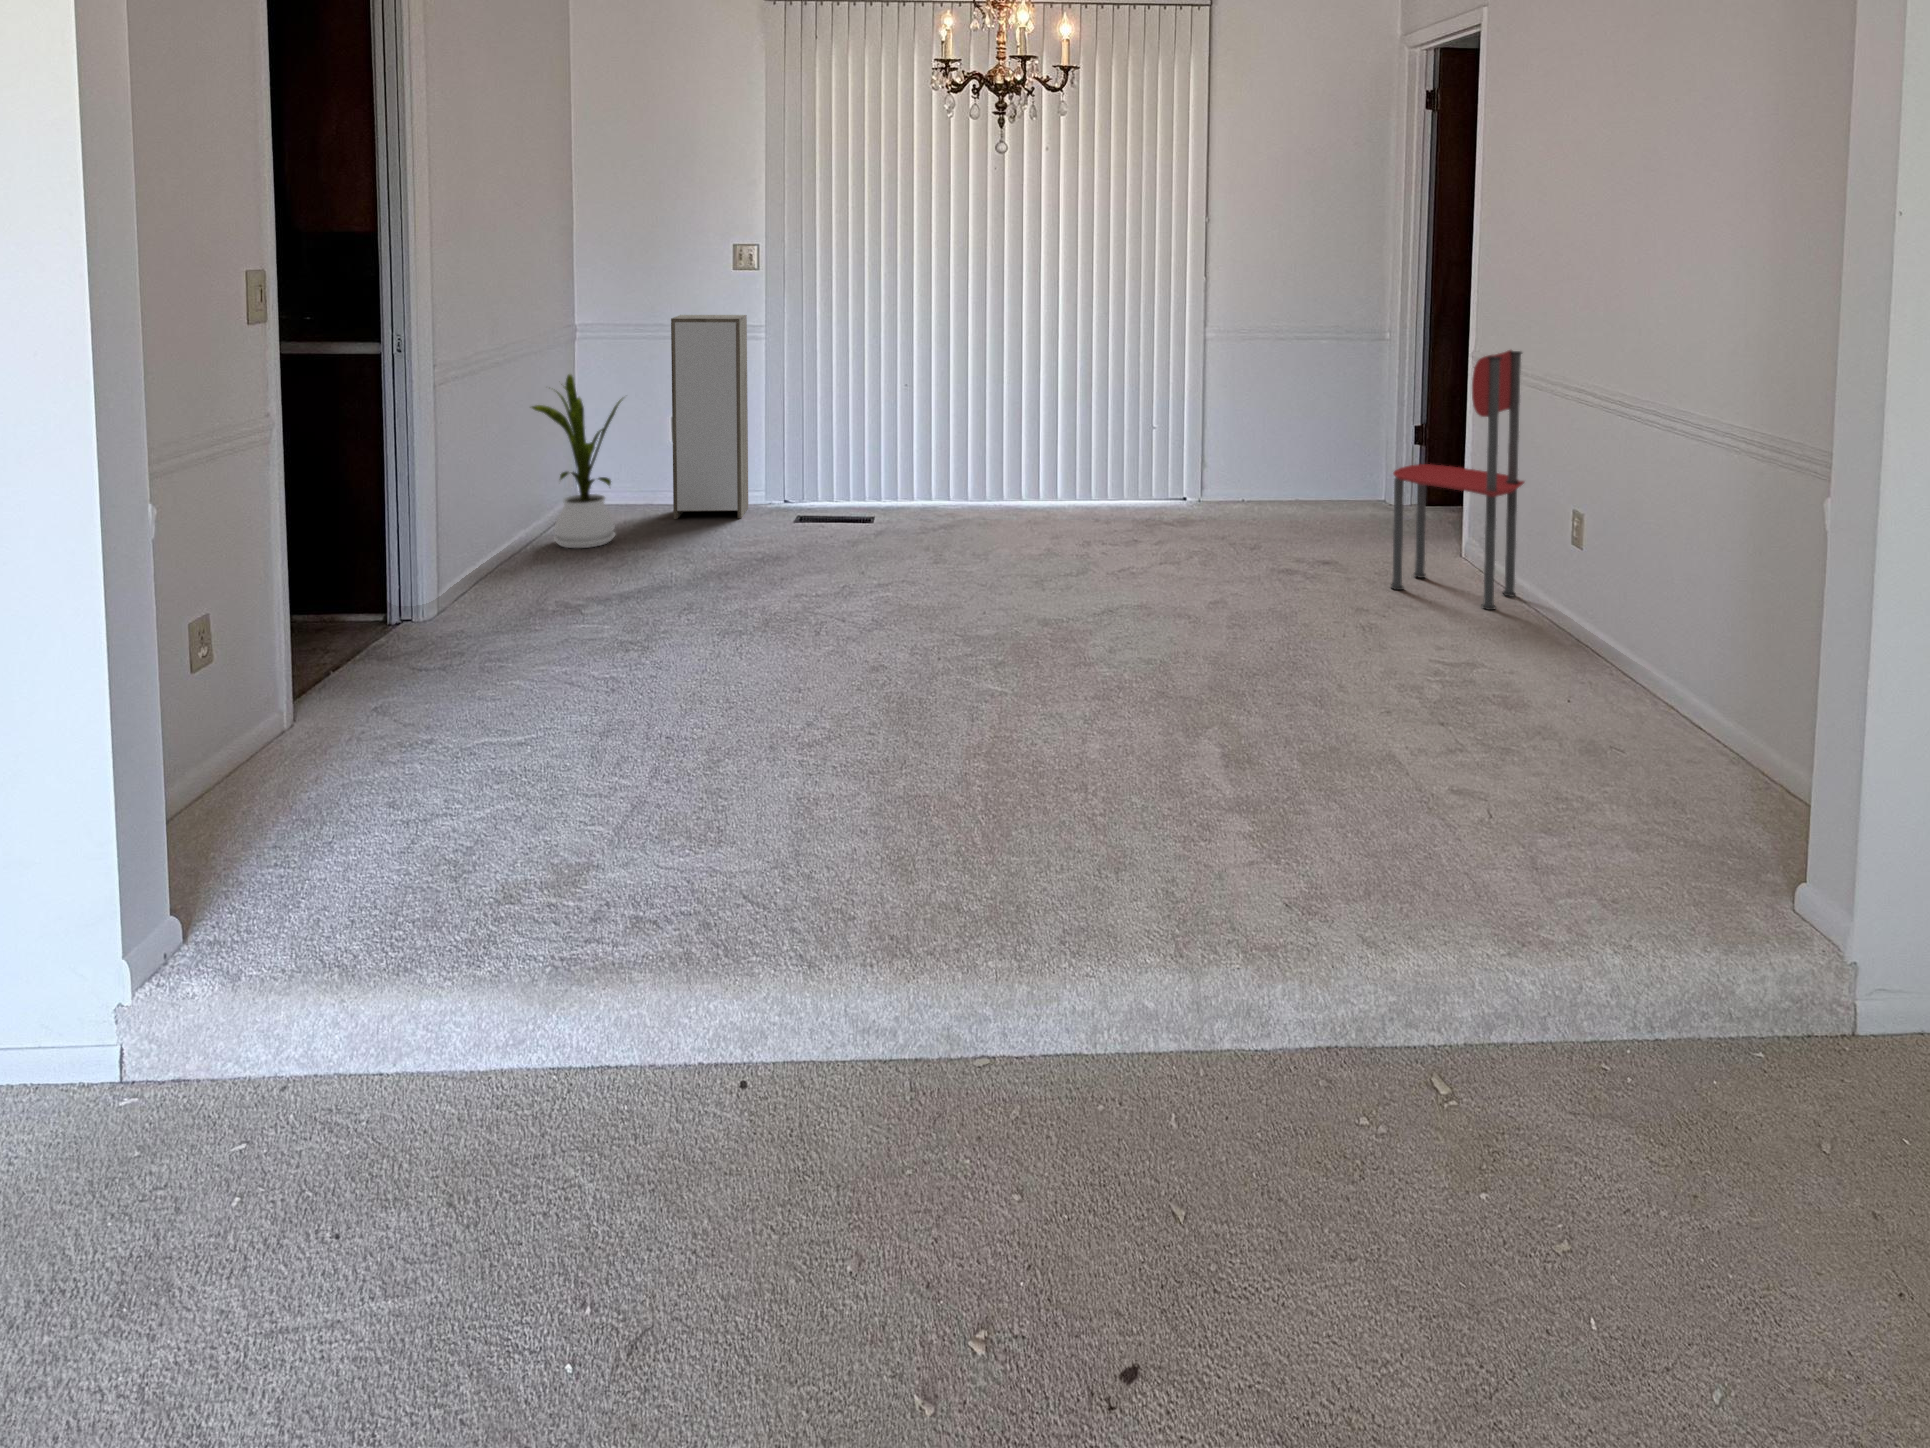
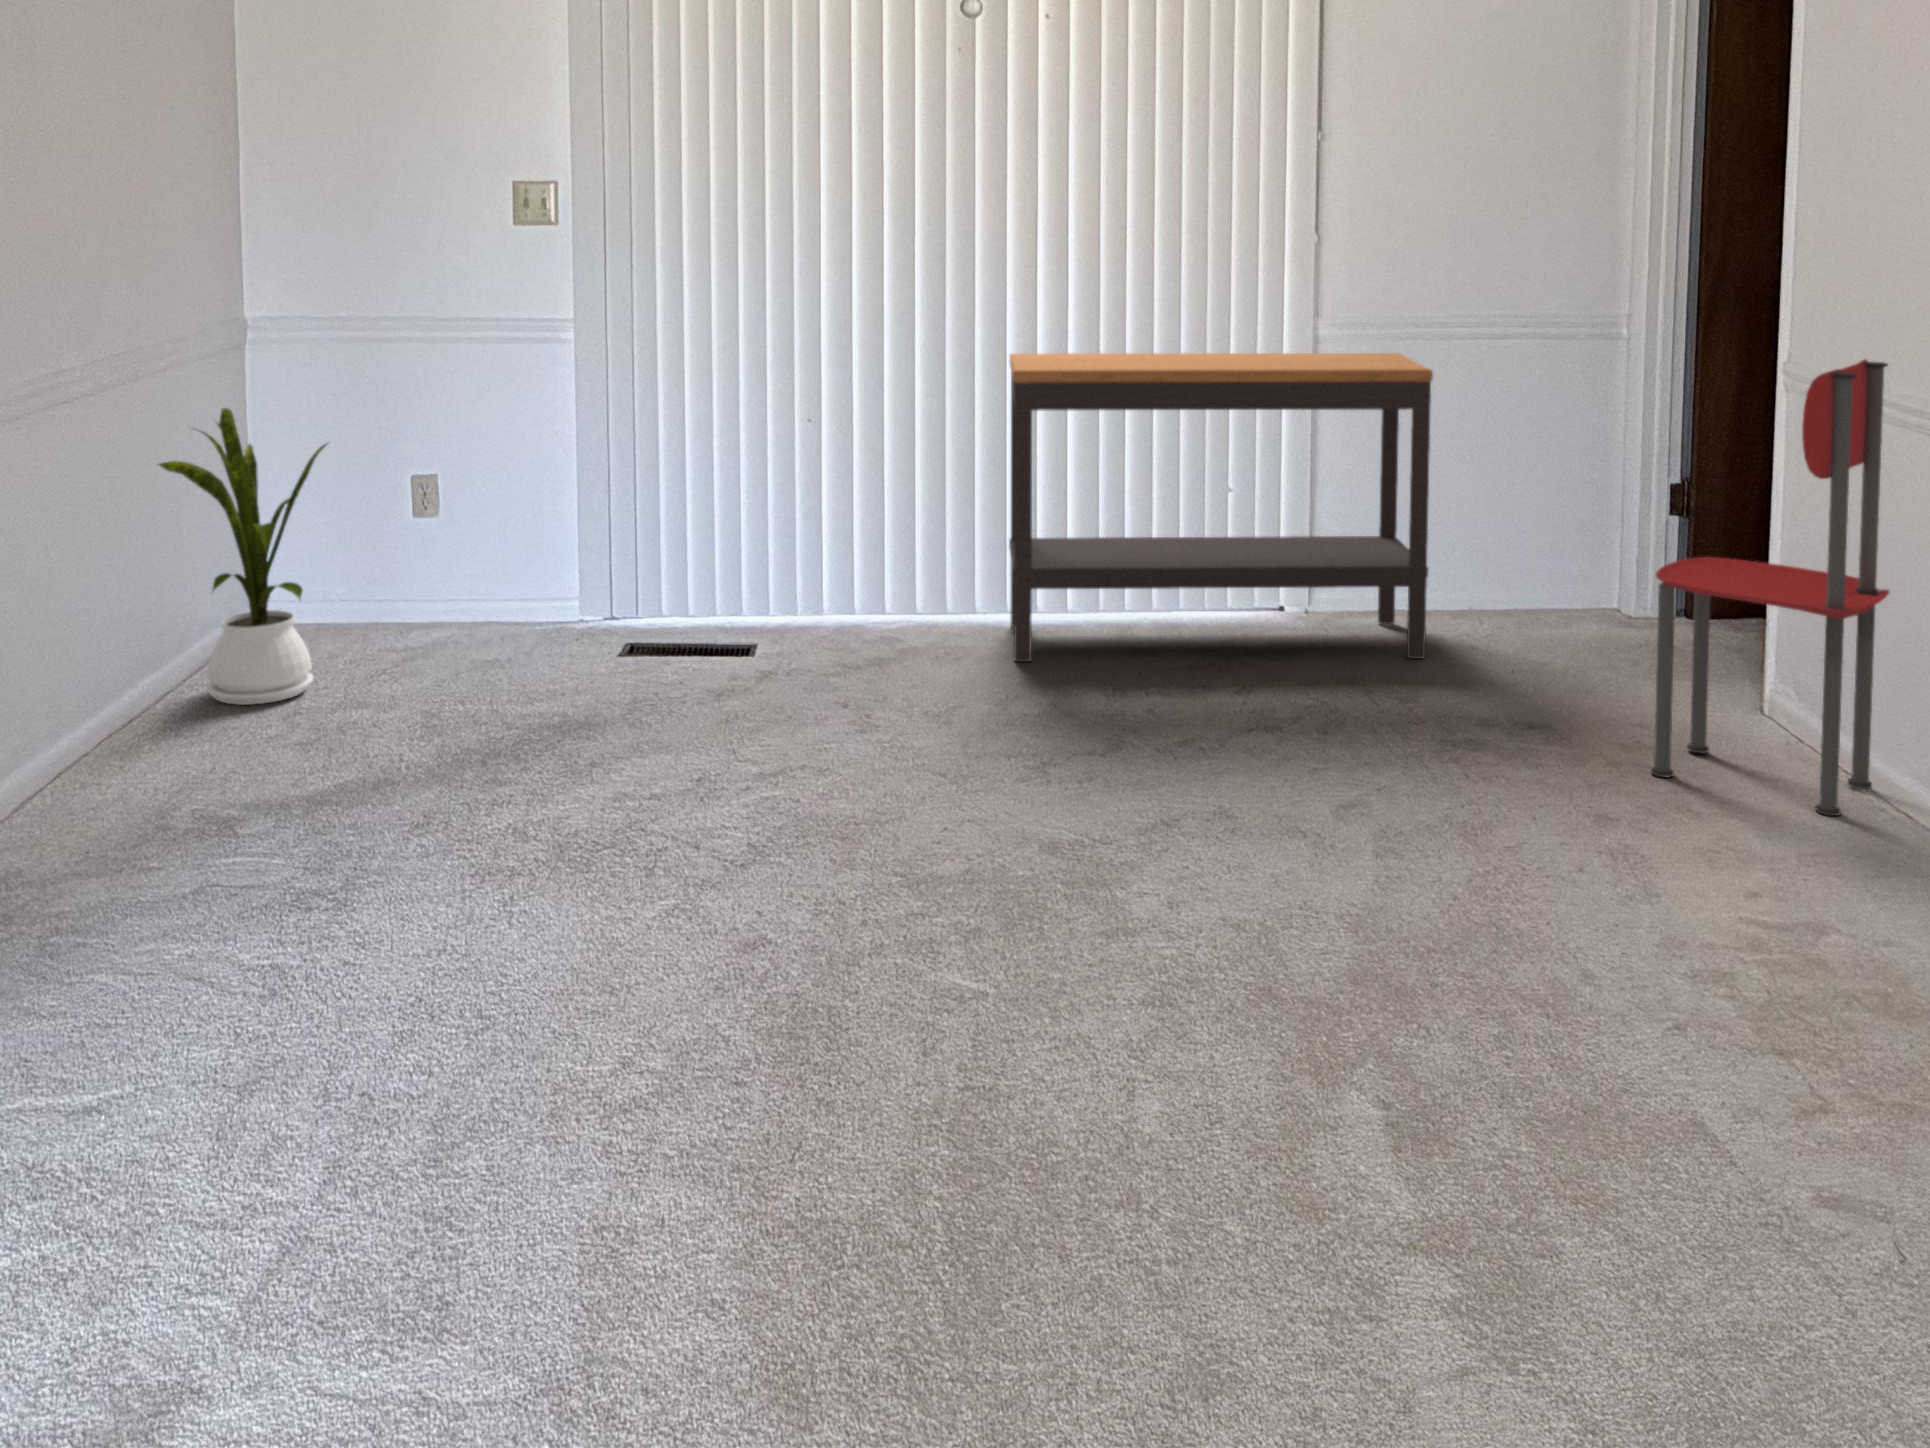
storage cabinet: present [671,315,748,519] -> none [408,301,545,648]
console table: none [1024,347,1272,528] -> present [1009,353,1433,662]

